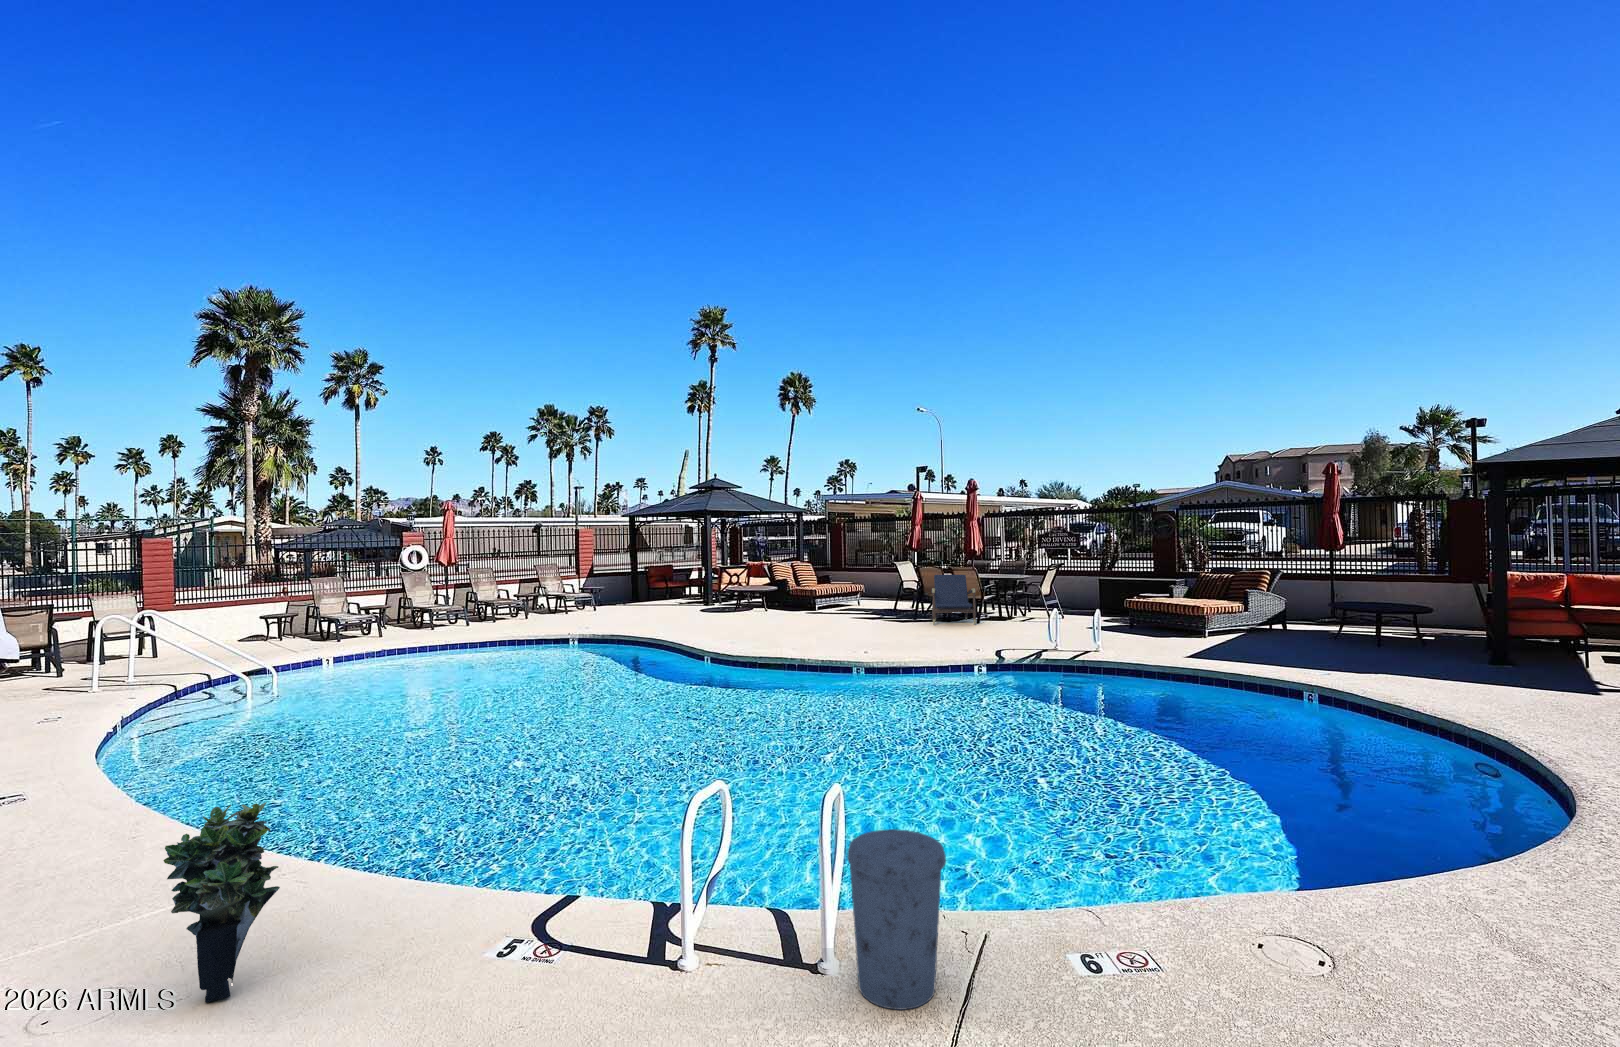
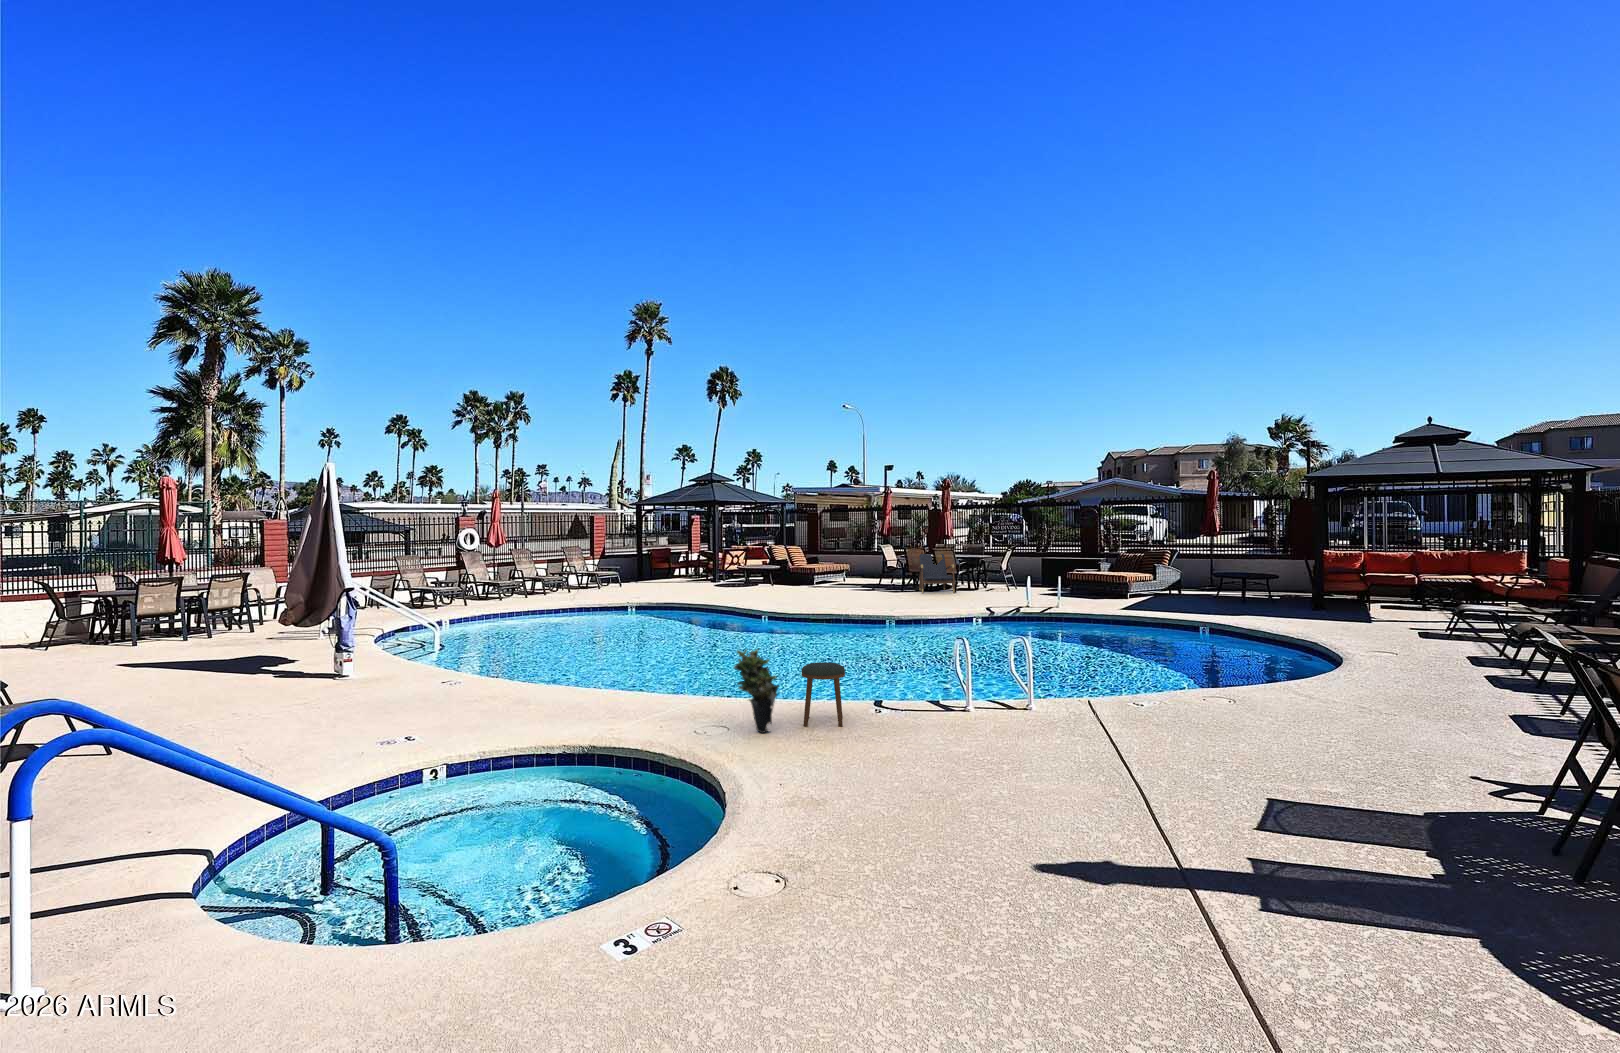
stool: none [329,828,454,986] -> present [801,662,845,727]
trash can: present [847,829,946,1010] -> none [1040,654,1085,723]

